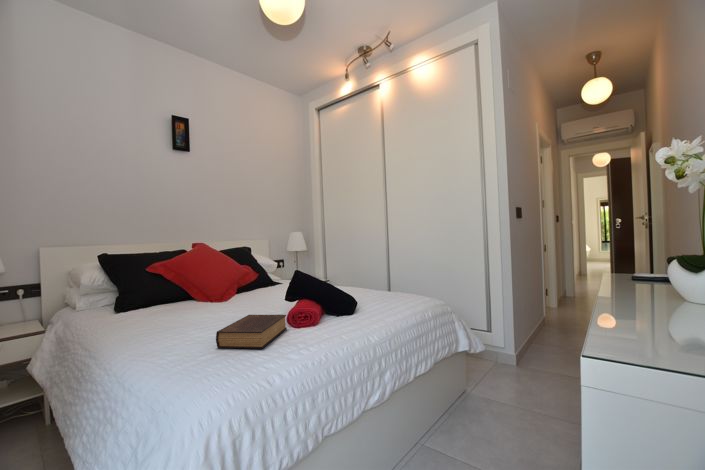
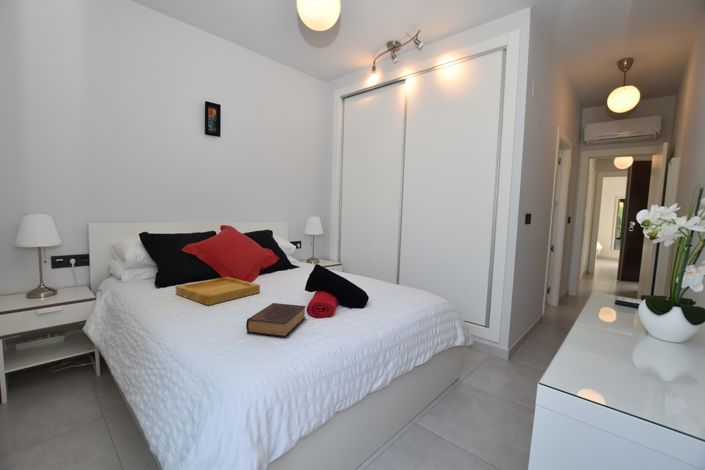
tray: none [138,296,236,325] -> present [176,277,260,305]

